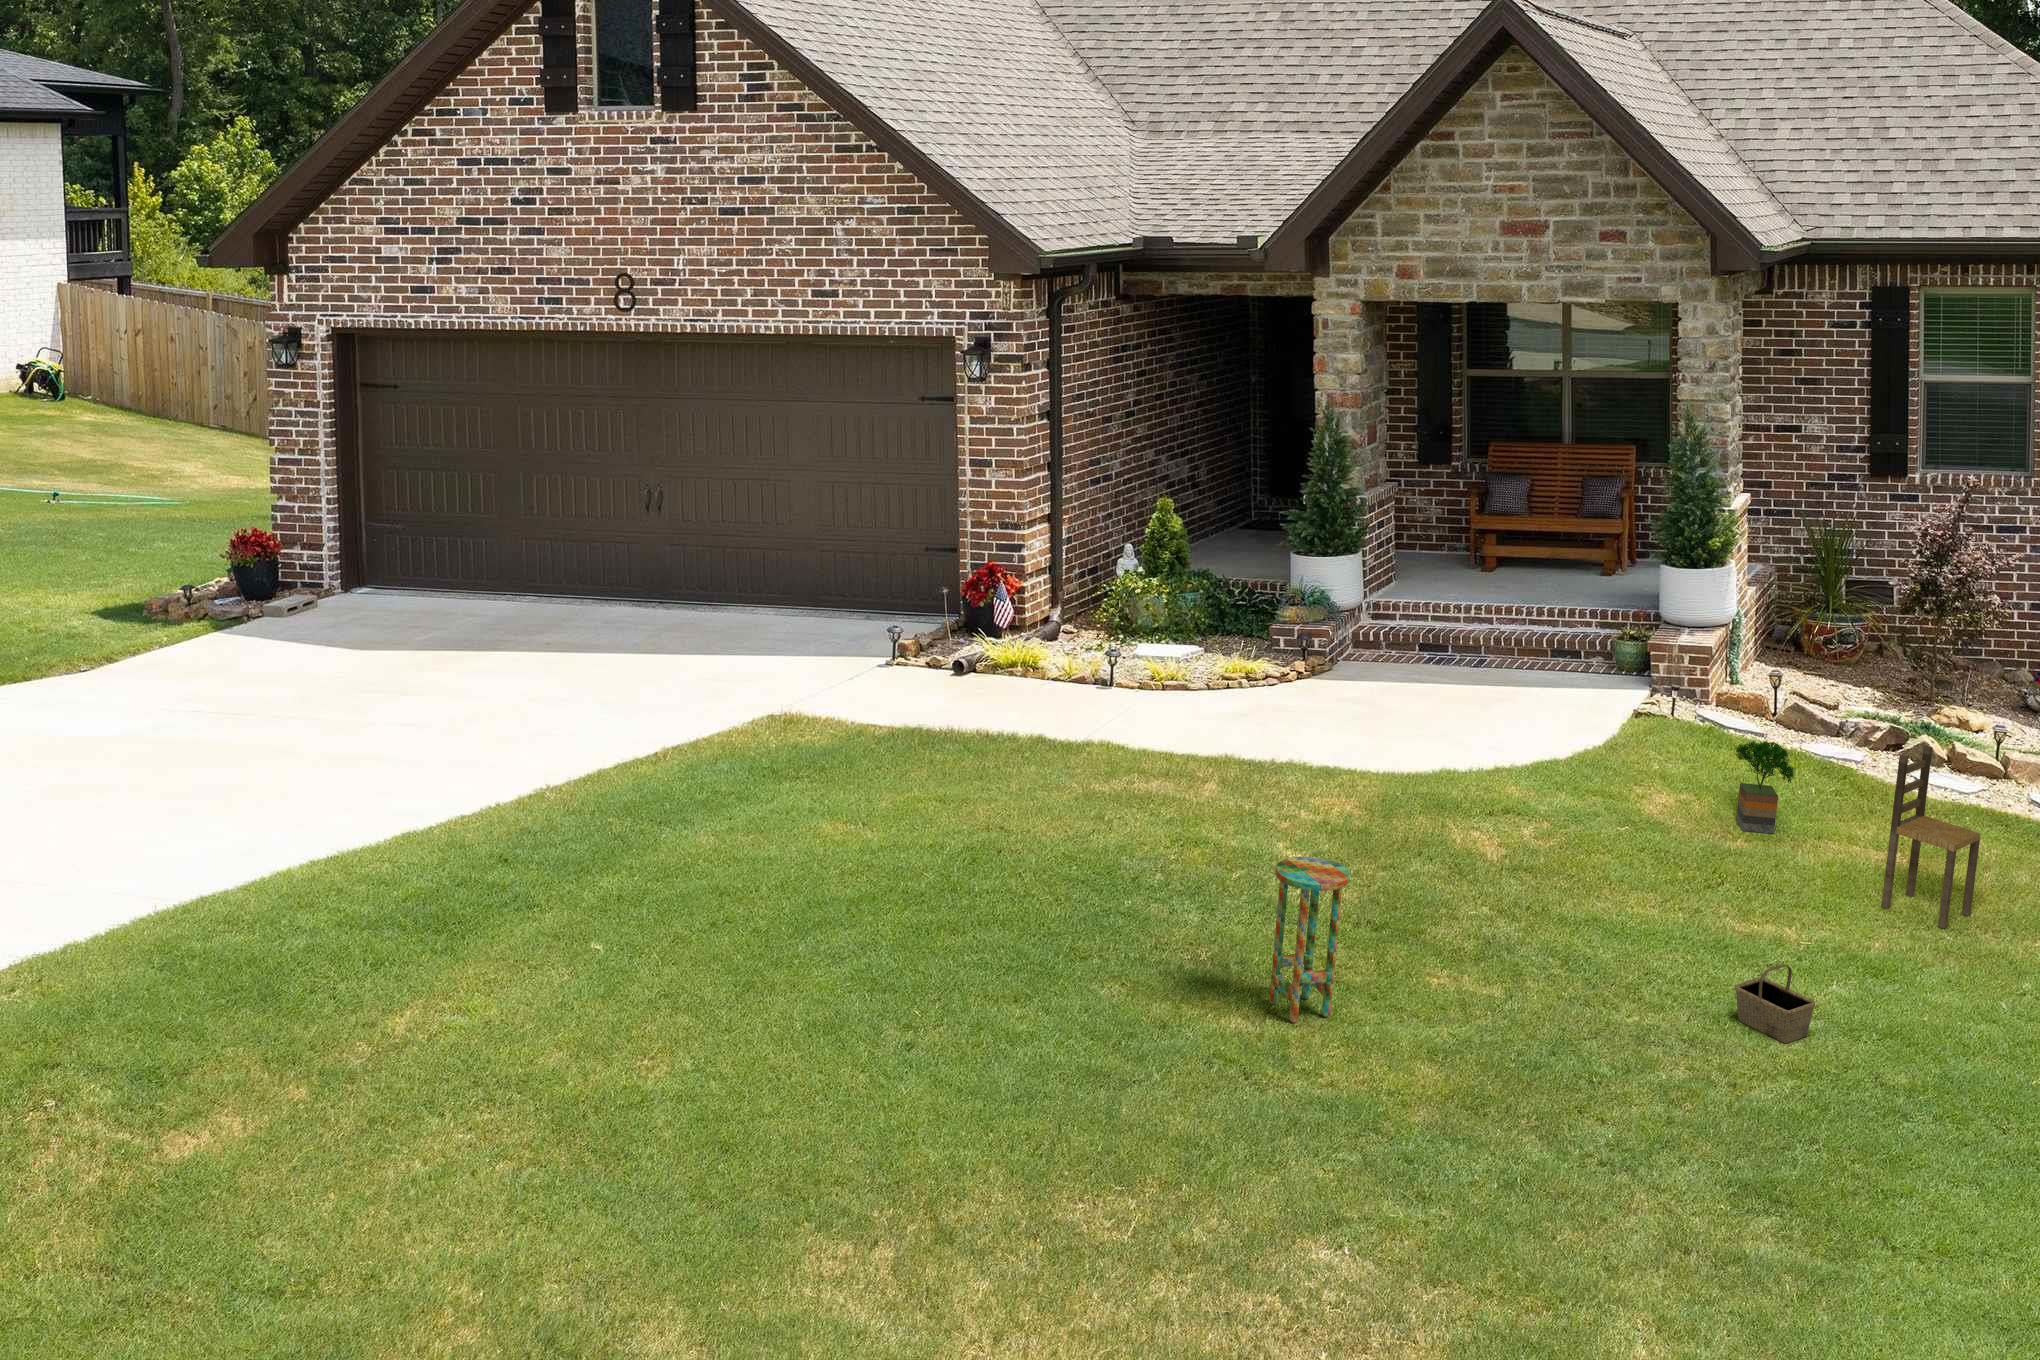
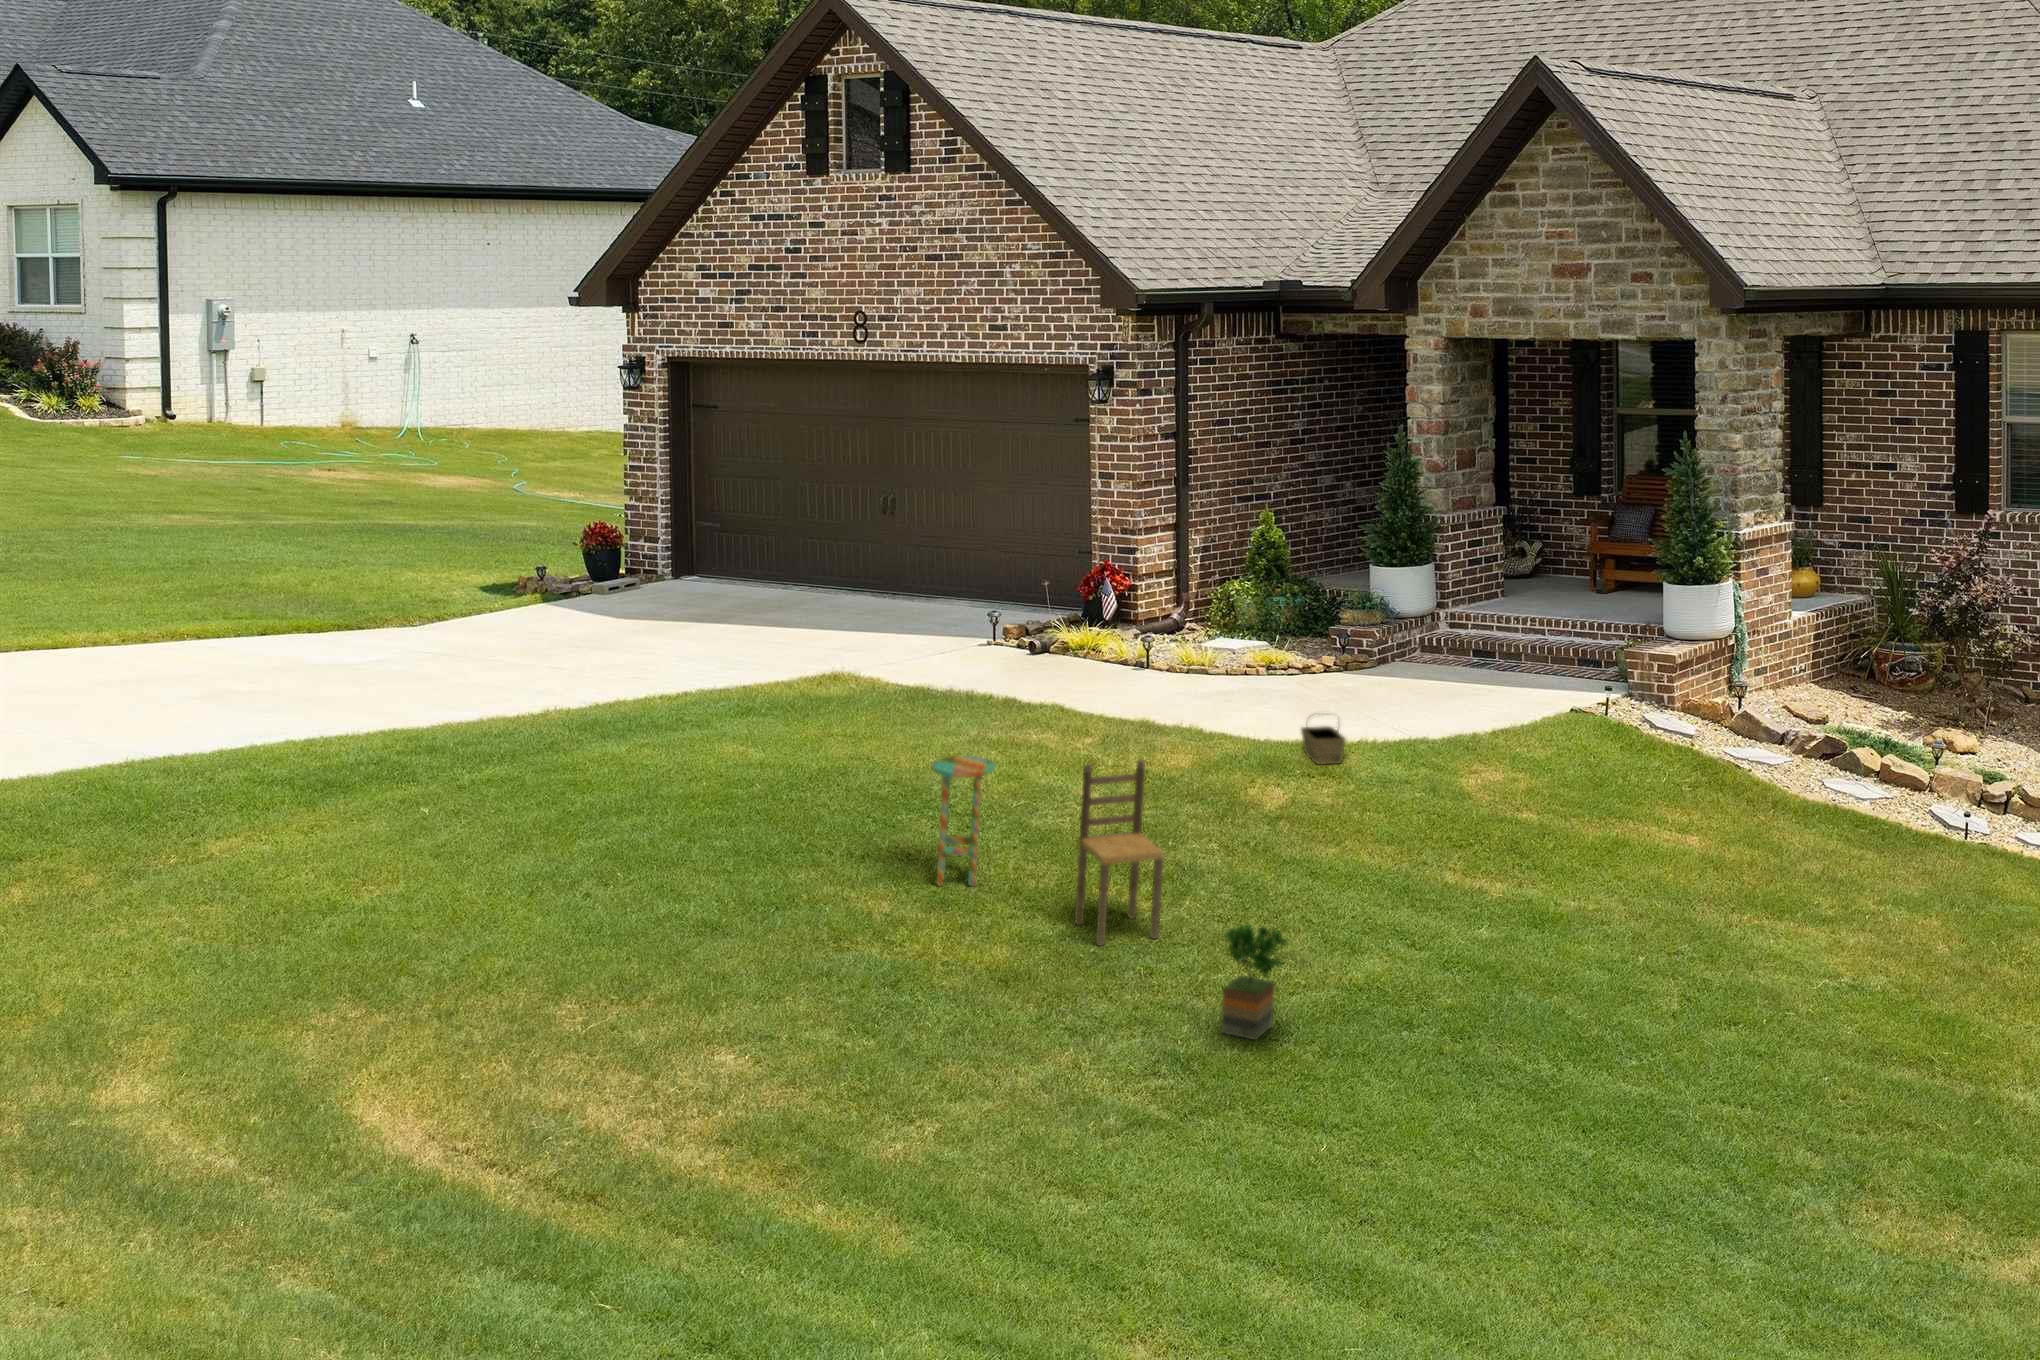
potted tree: present [1735,740,1794,834] -> present [1221,925,1289,1040]
chair: present [1881,746,1981,929] -> present [1075,760,1164,946]
basket: present [1735,964,1815,1043] -> present [1301,718,1345,764]

